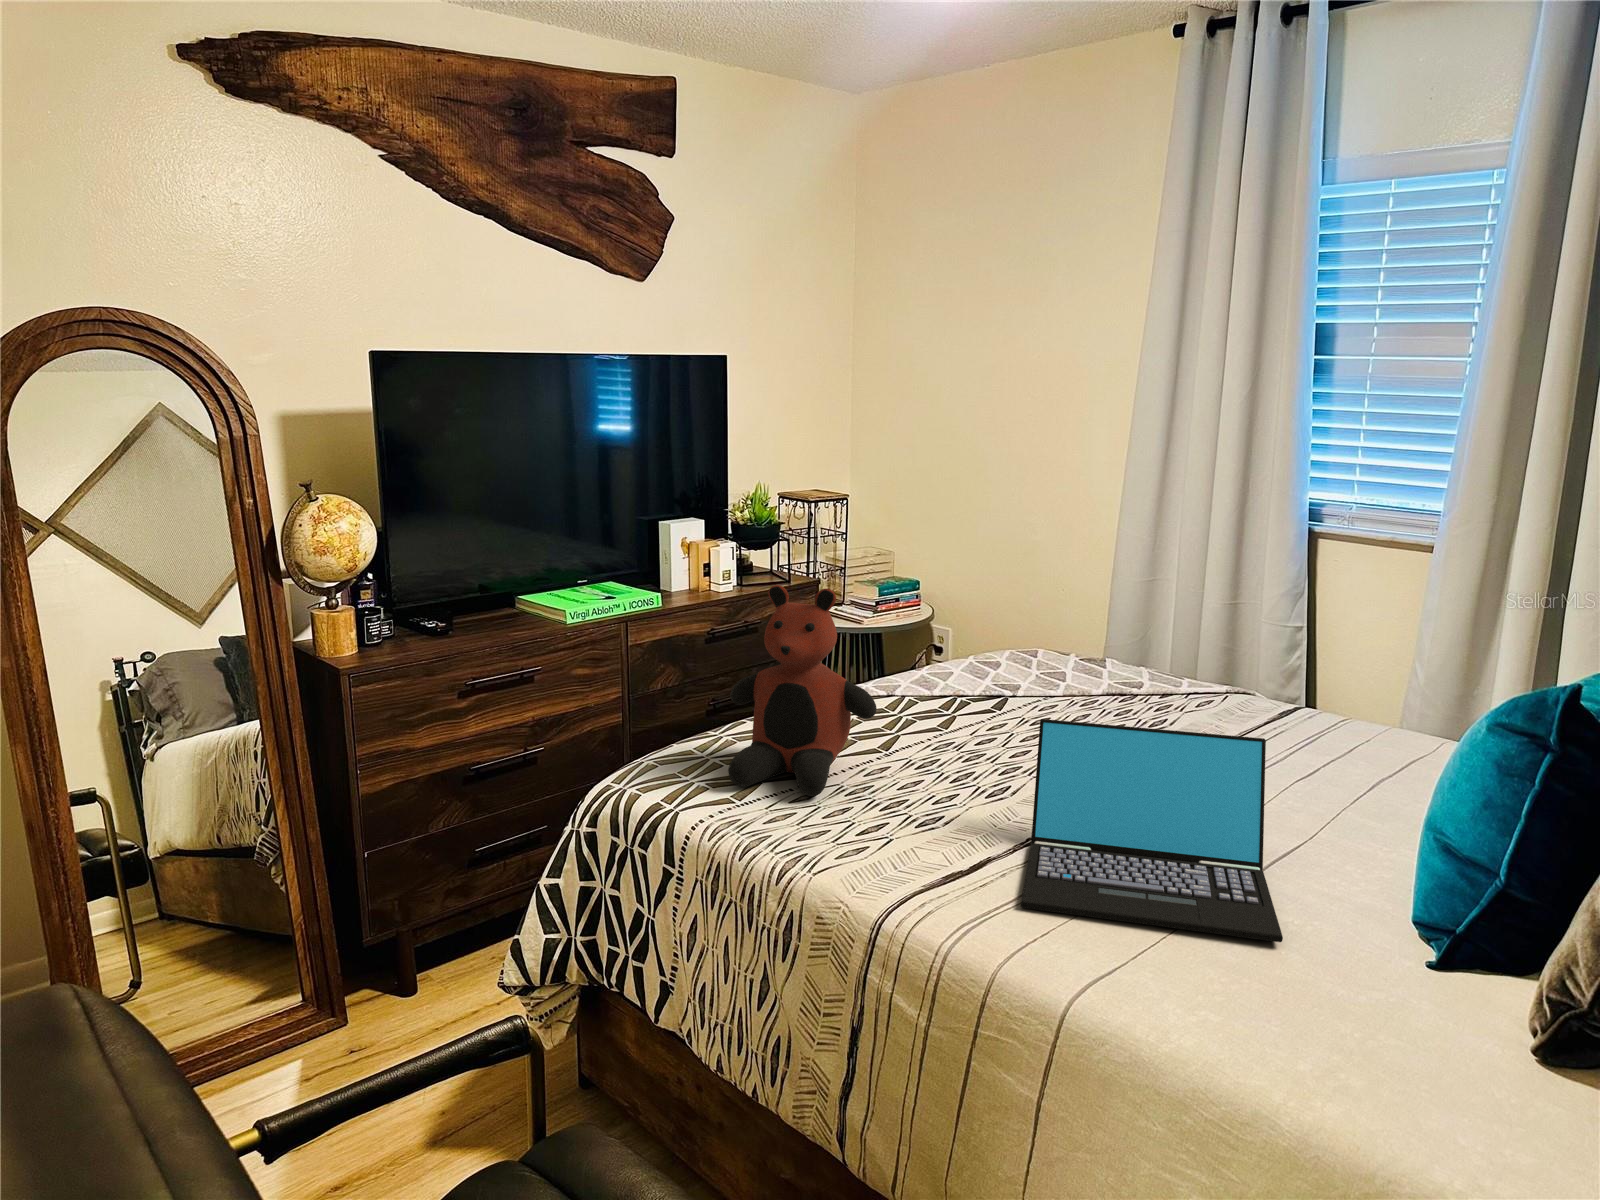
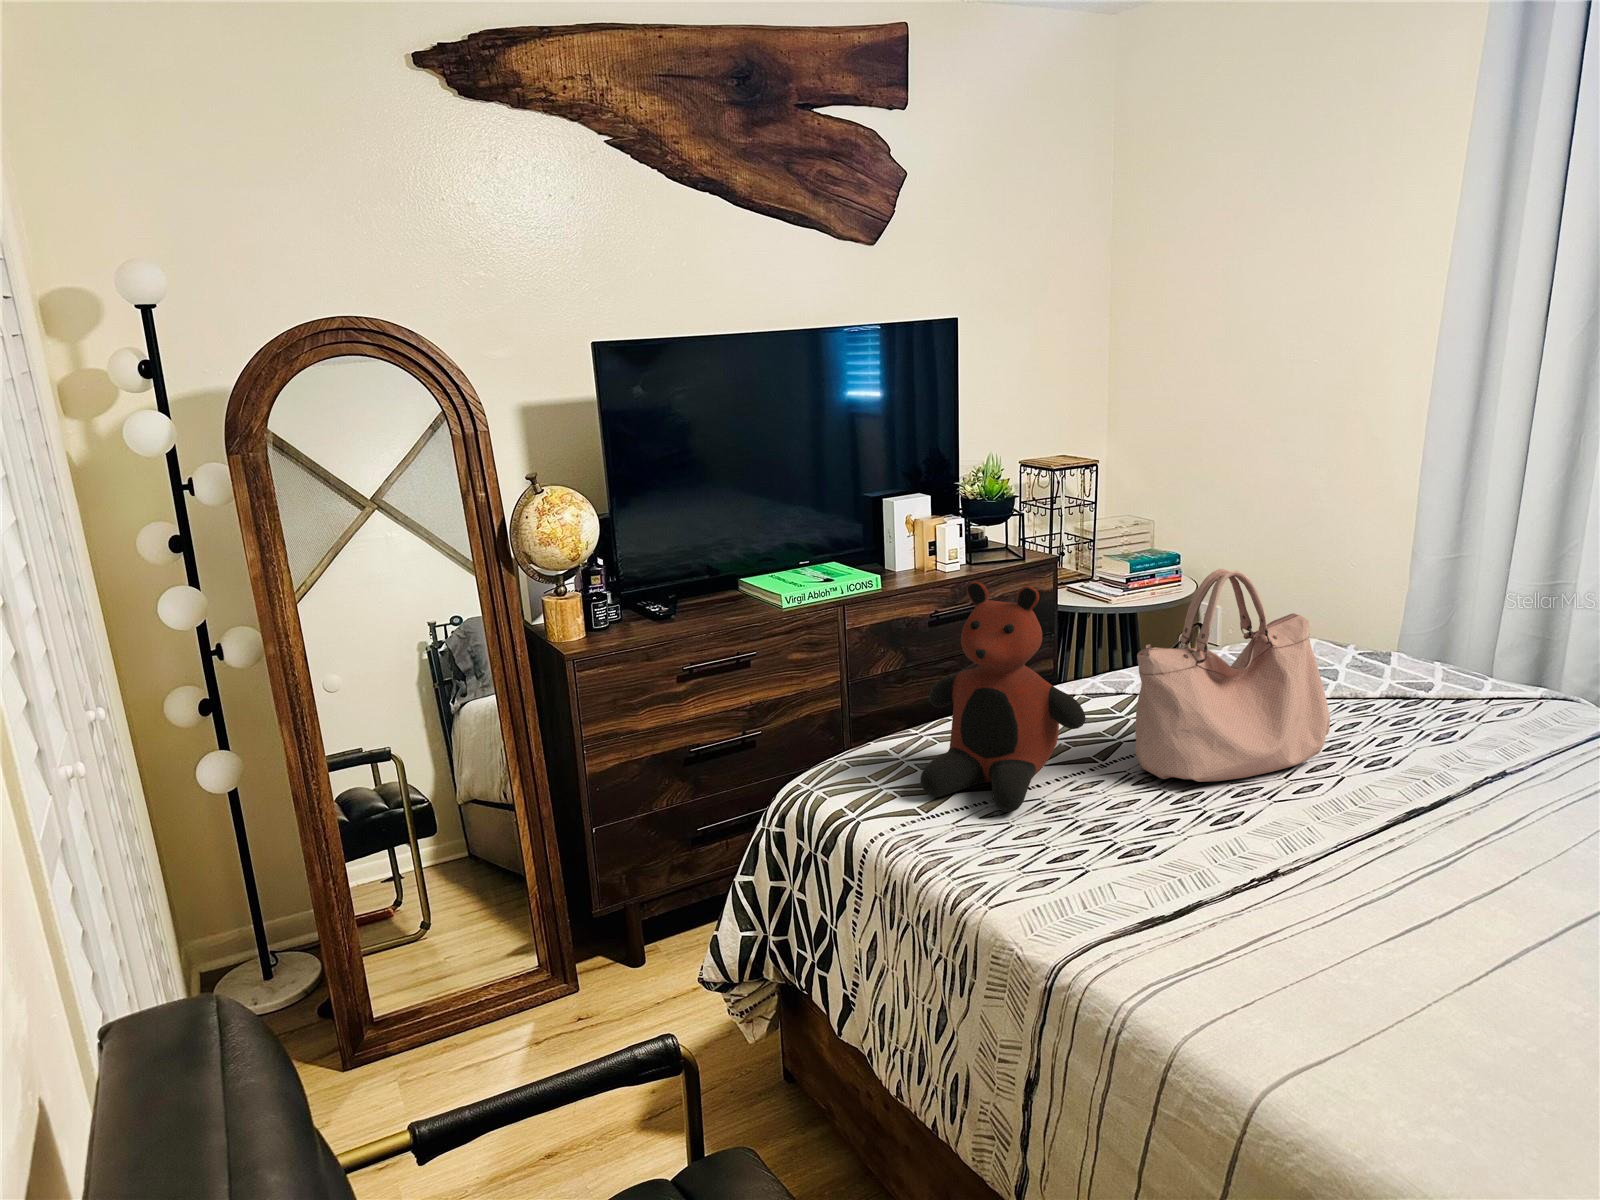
handbag: none [917,576,1072,763] -> present [1135,569,1330,782]
laptop: present [1021,719,1283,942] -> none [1223,743,1558,1041]

